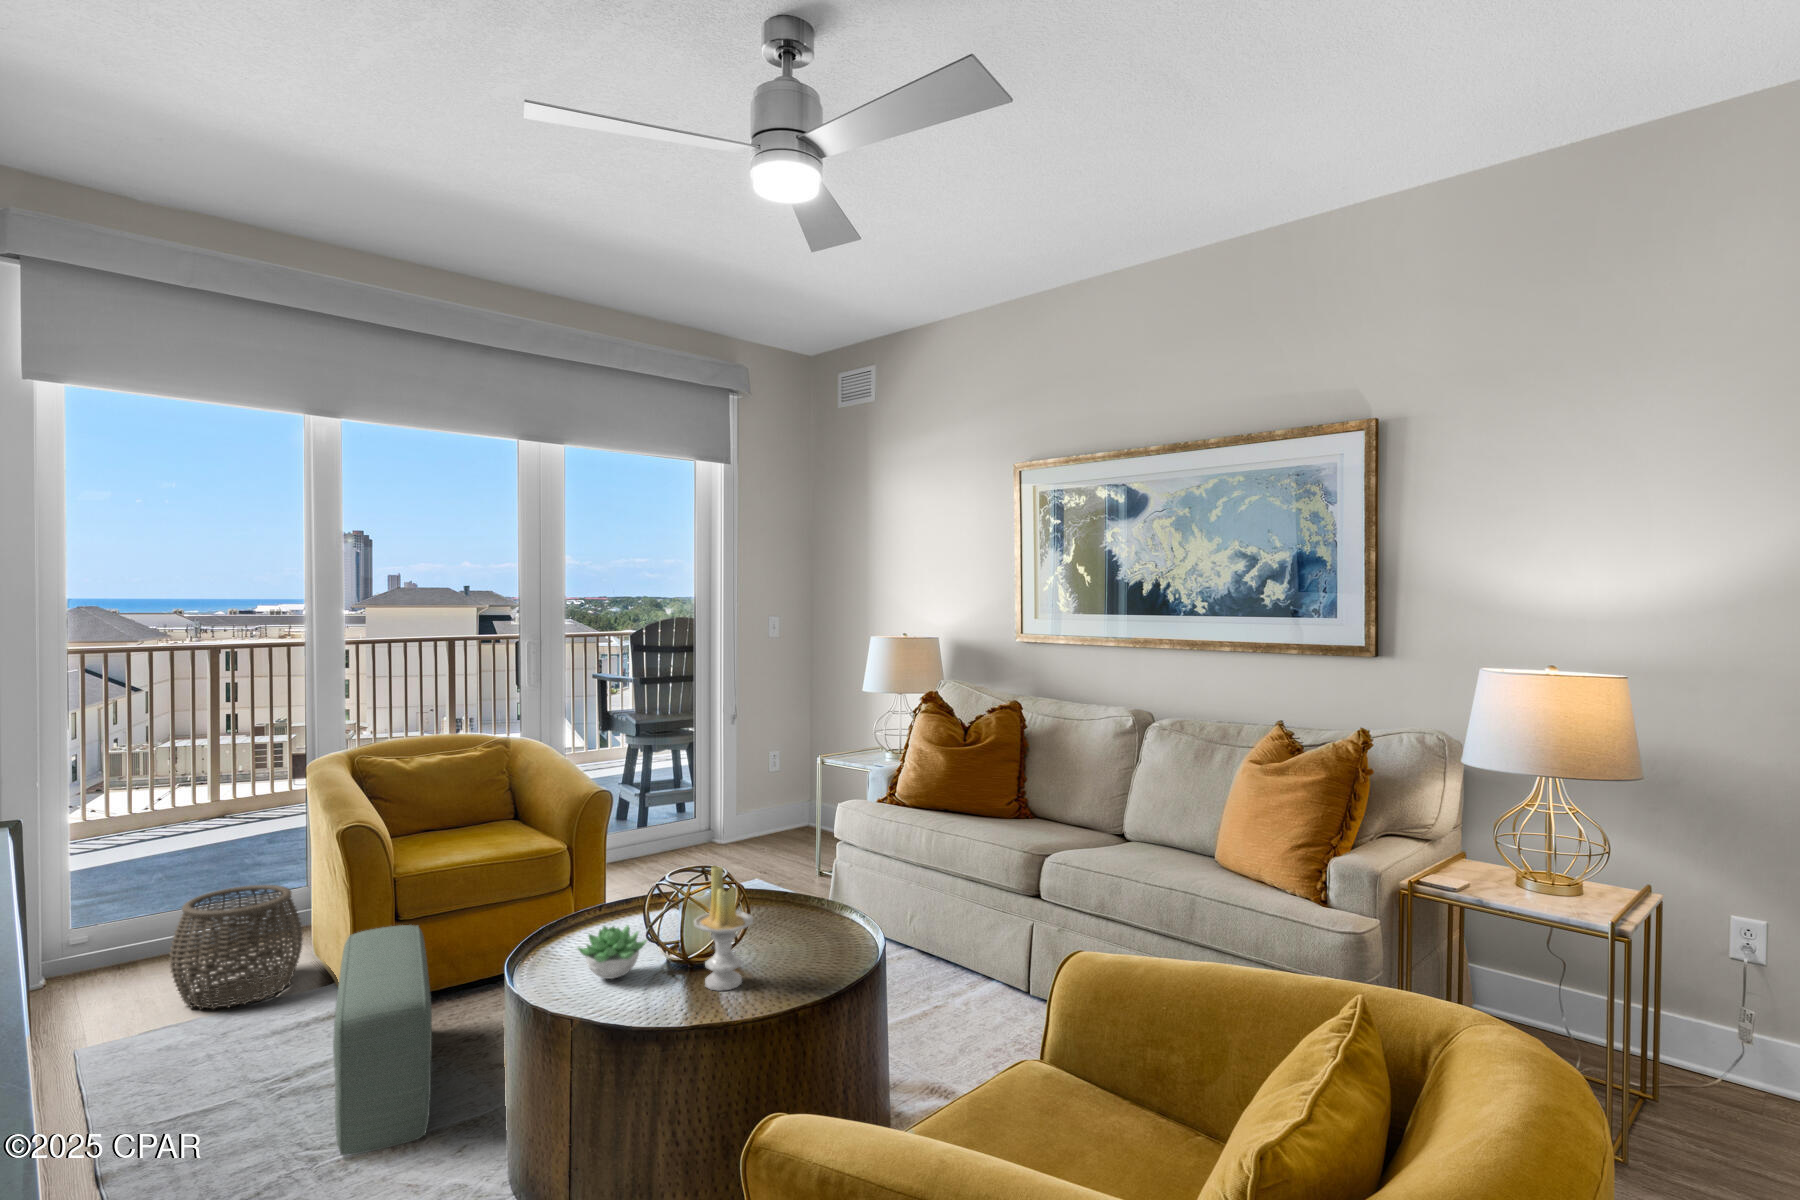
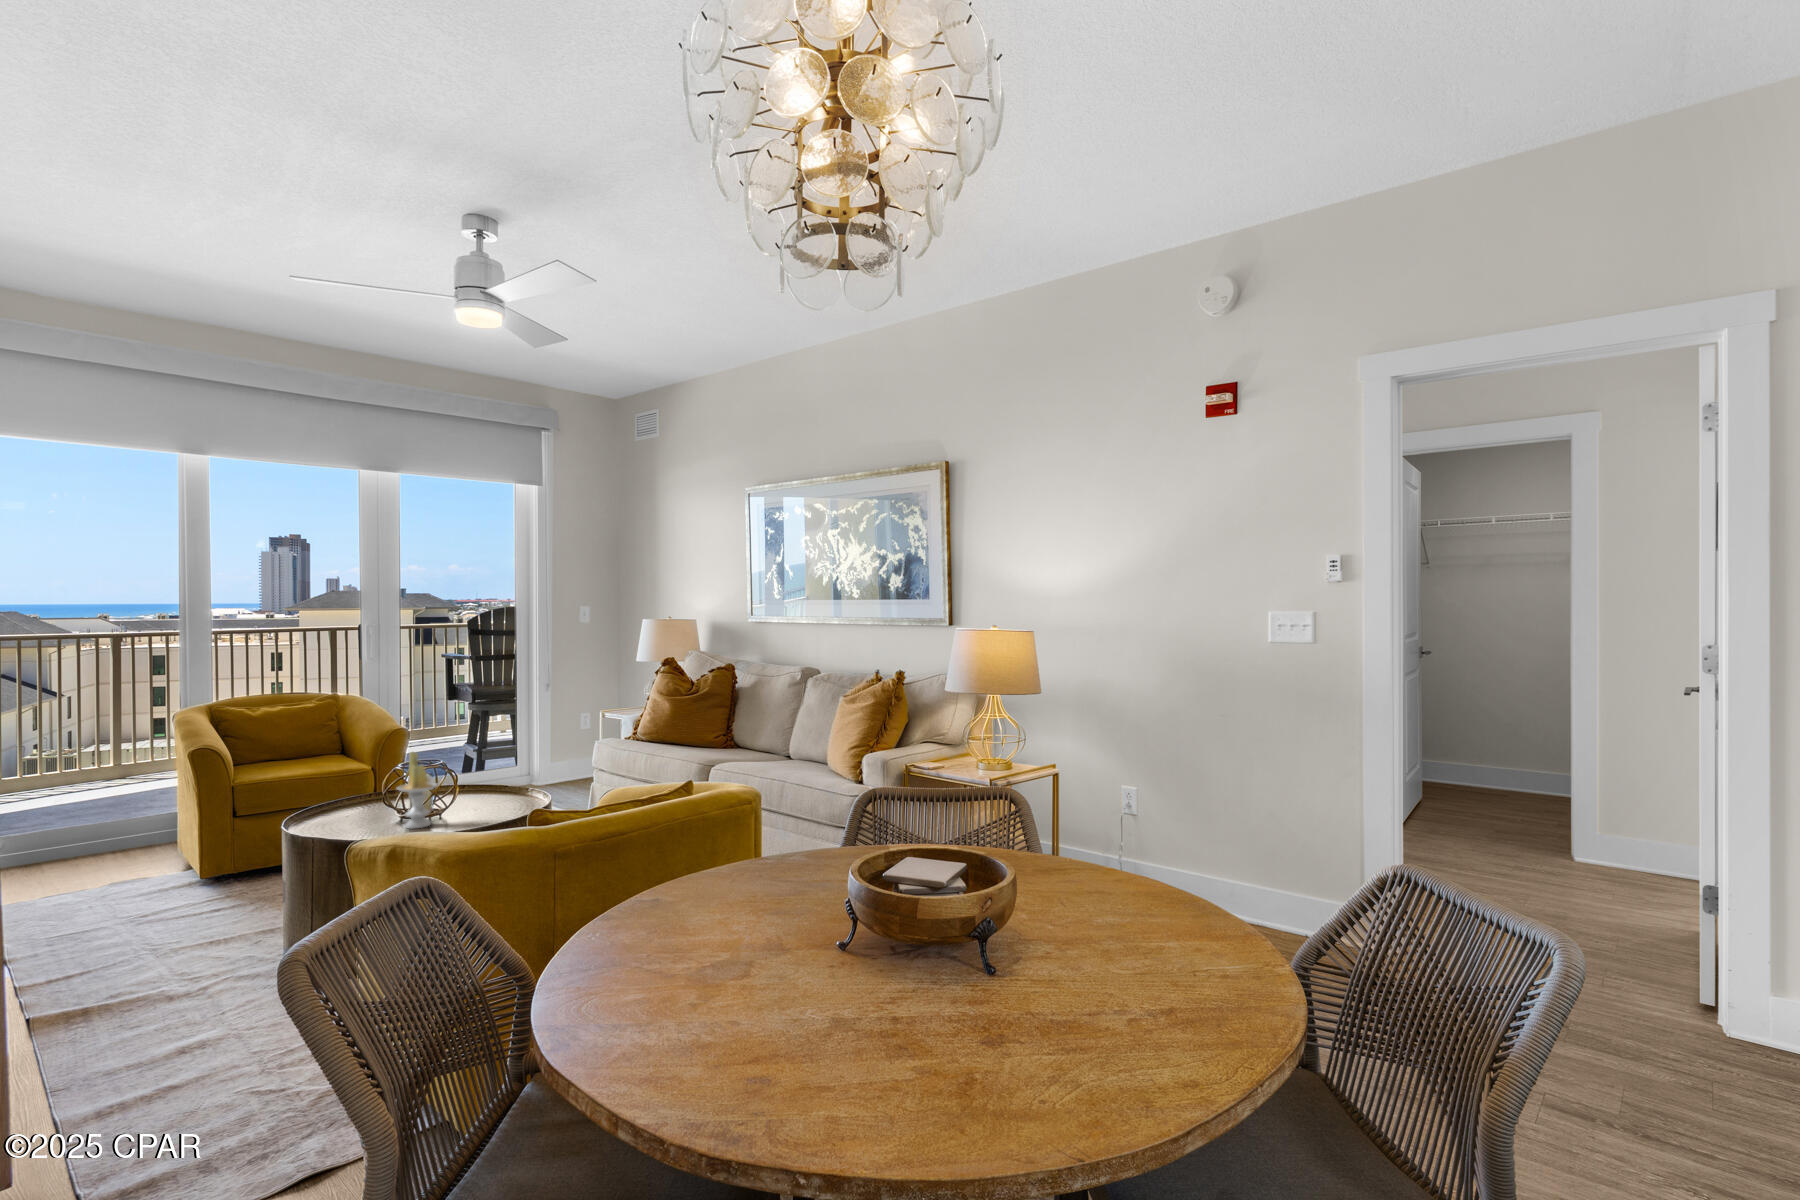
woven basket: present [170,885,303,1009] -> none [65,801,171,885]
pouf: present [333,925,432,1155] -> none [166,816,248,948]
succulent plant: present [578,925,647,979] -> none [323,794,374,826]

